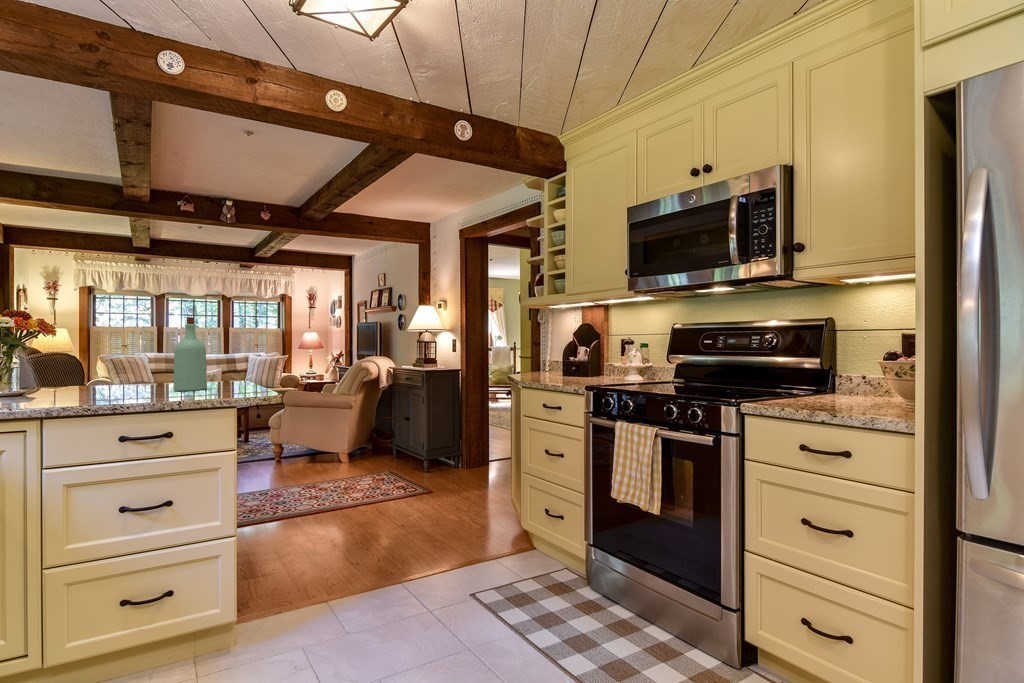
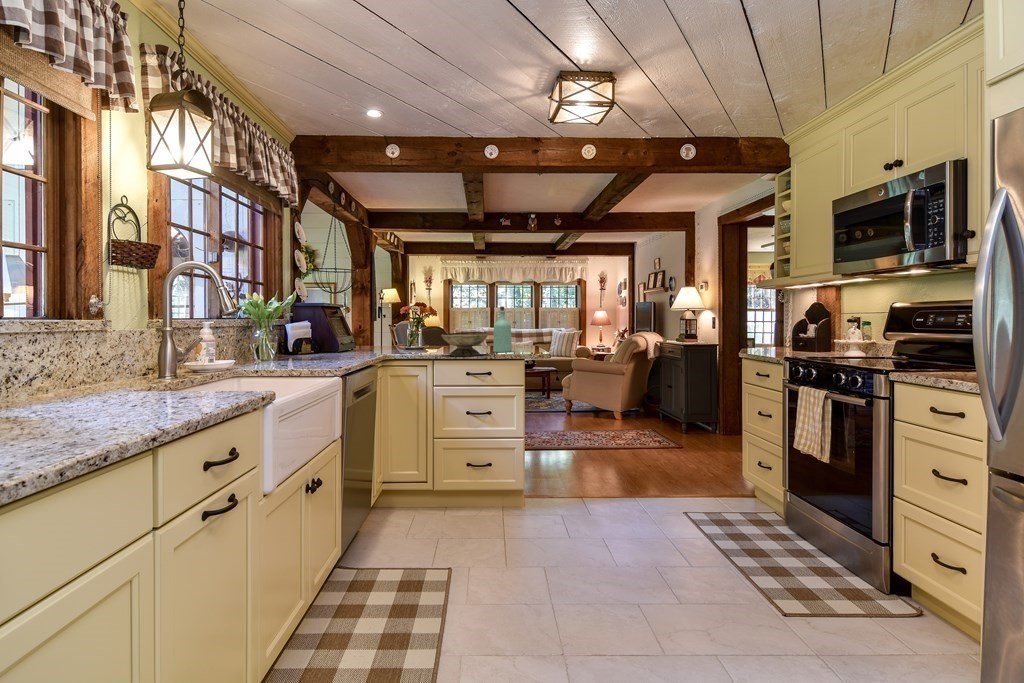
decorative bowl: none [65,358,165,402] -> present [442,332,488,356]

